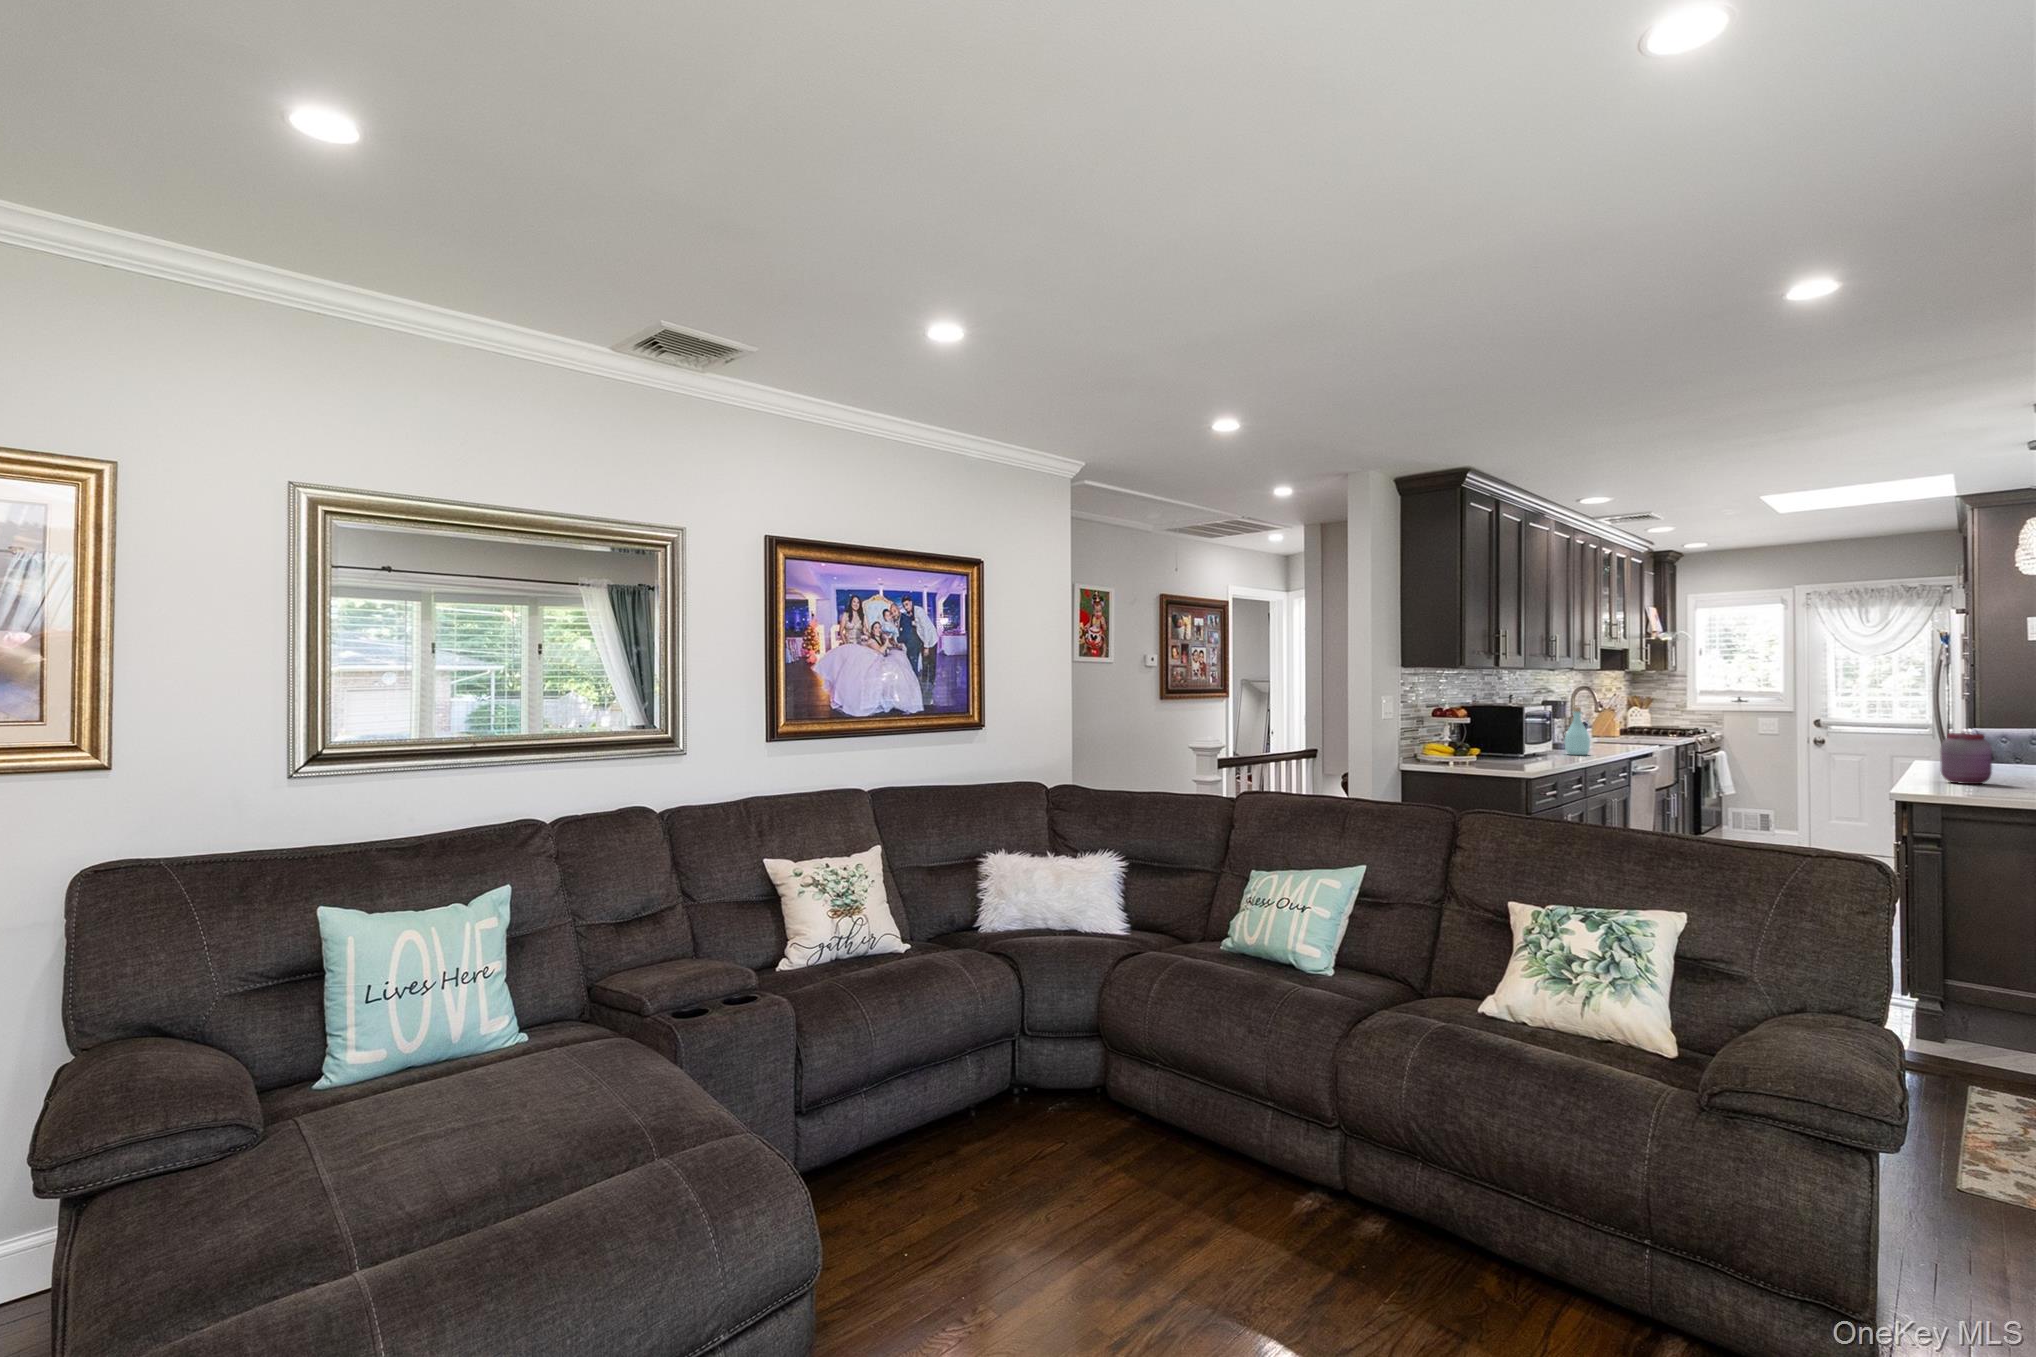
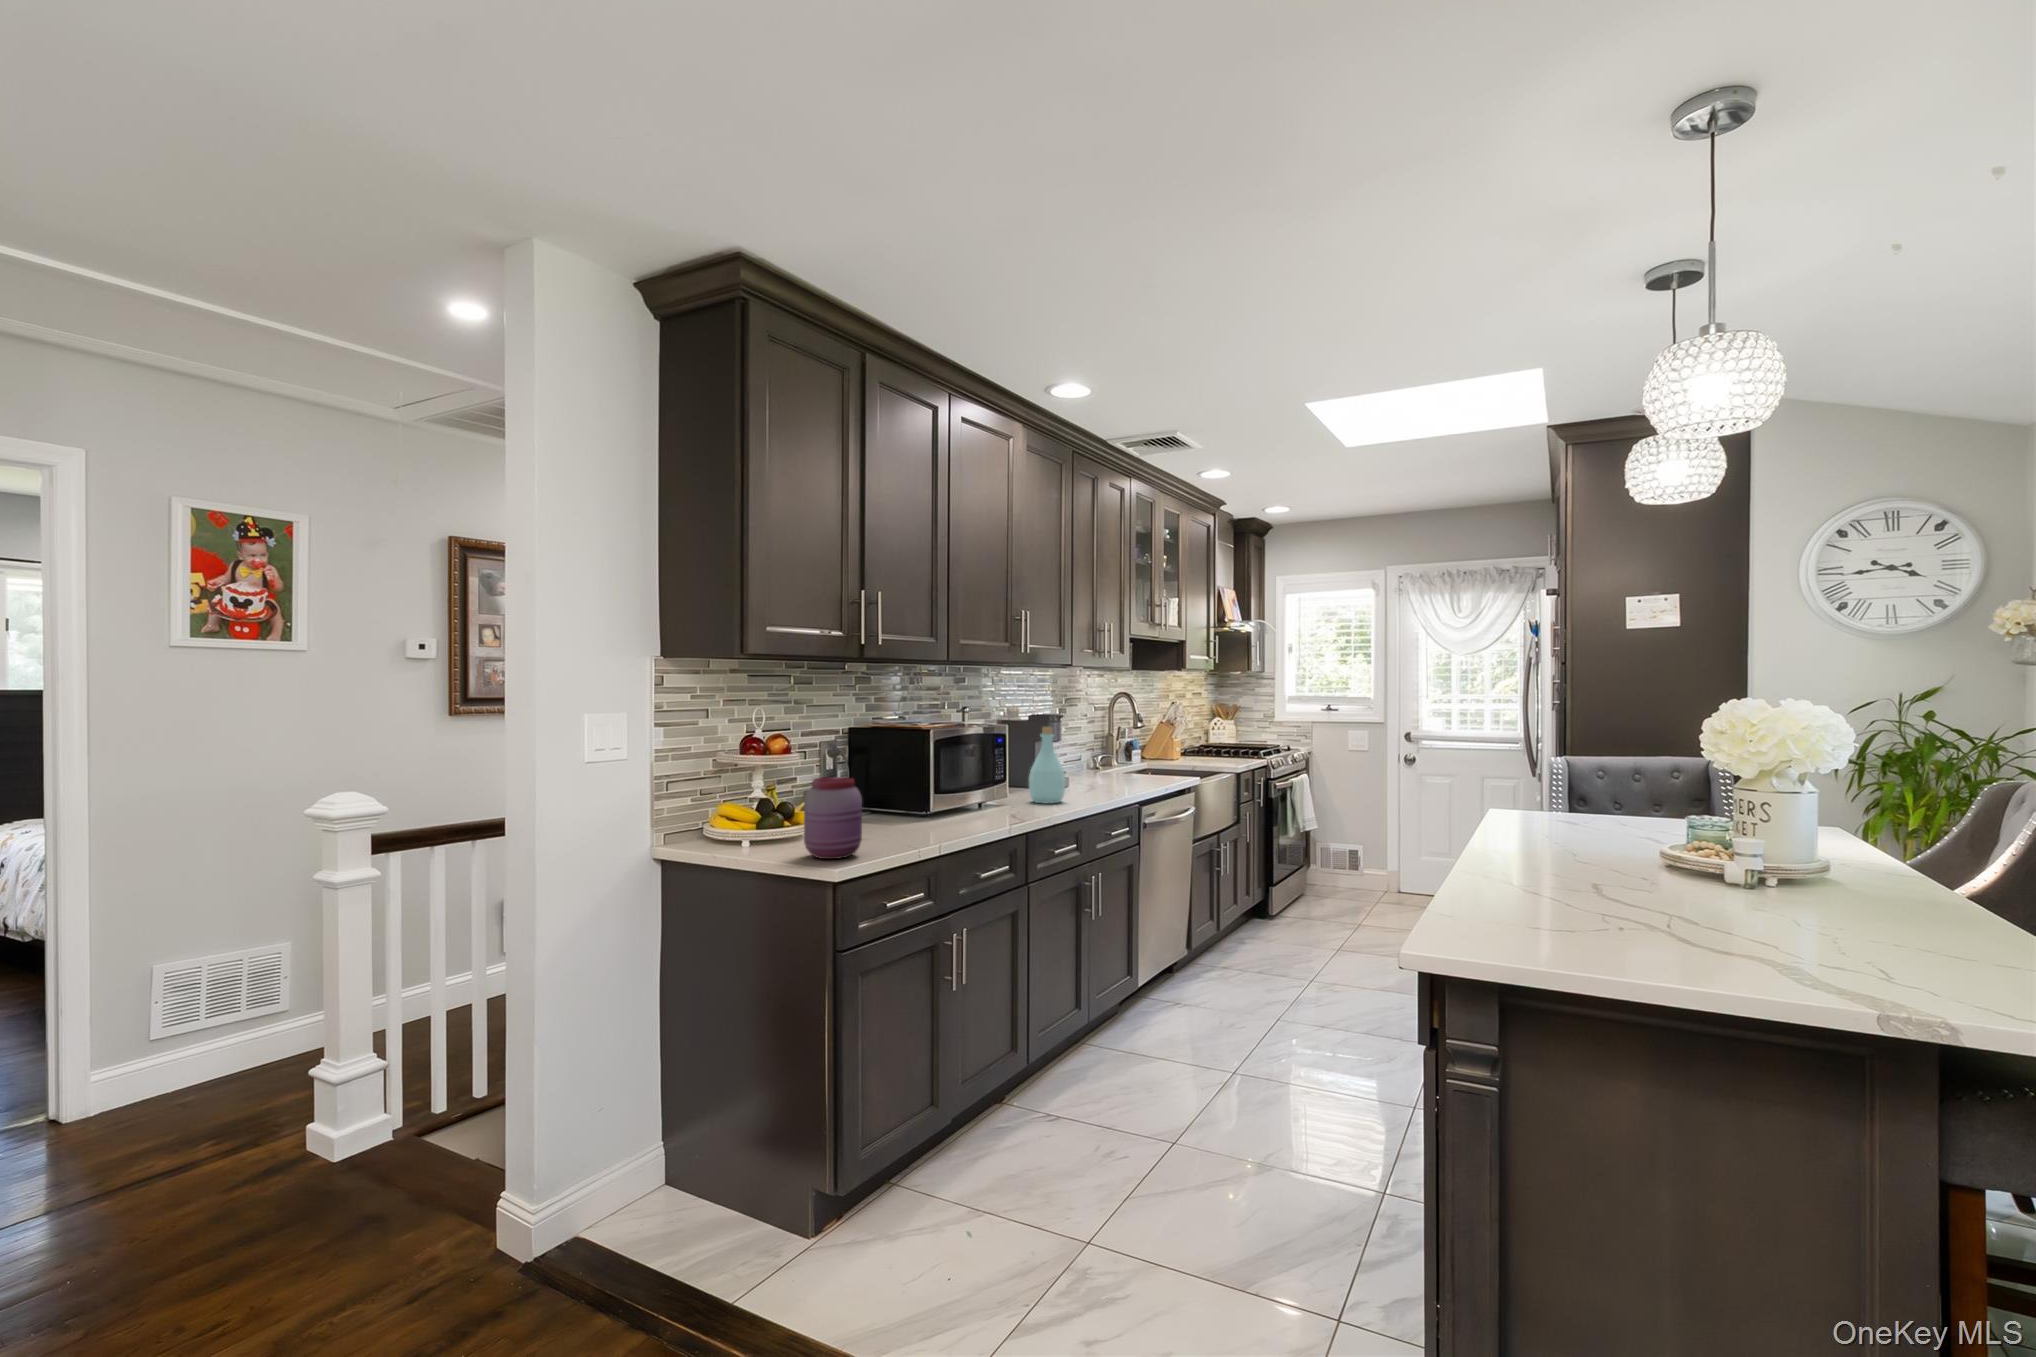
jar: present [1940,733,1992,784] -> present [804,777,862,859]

